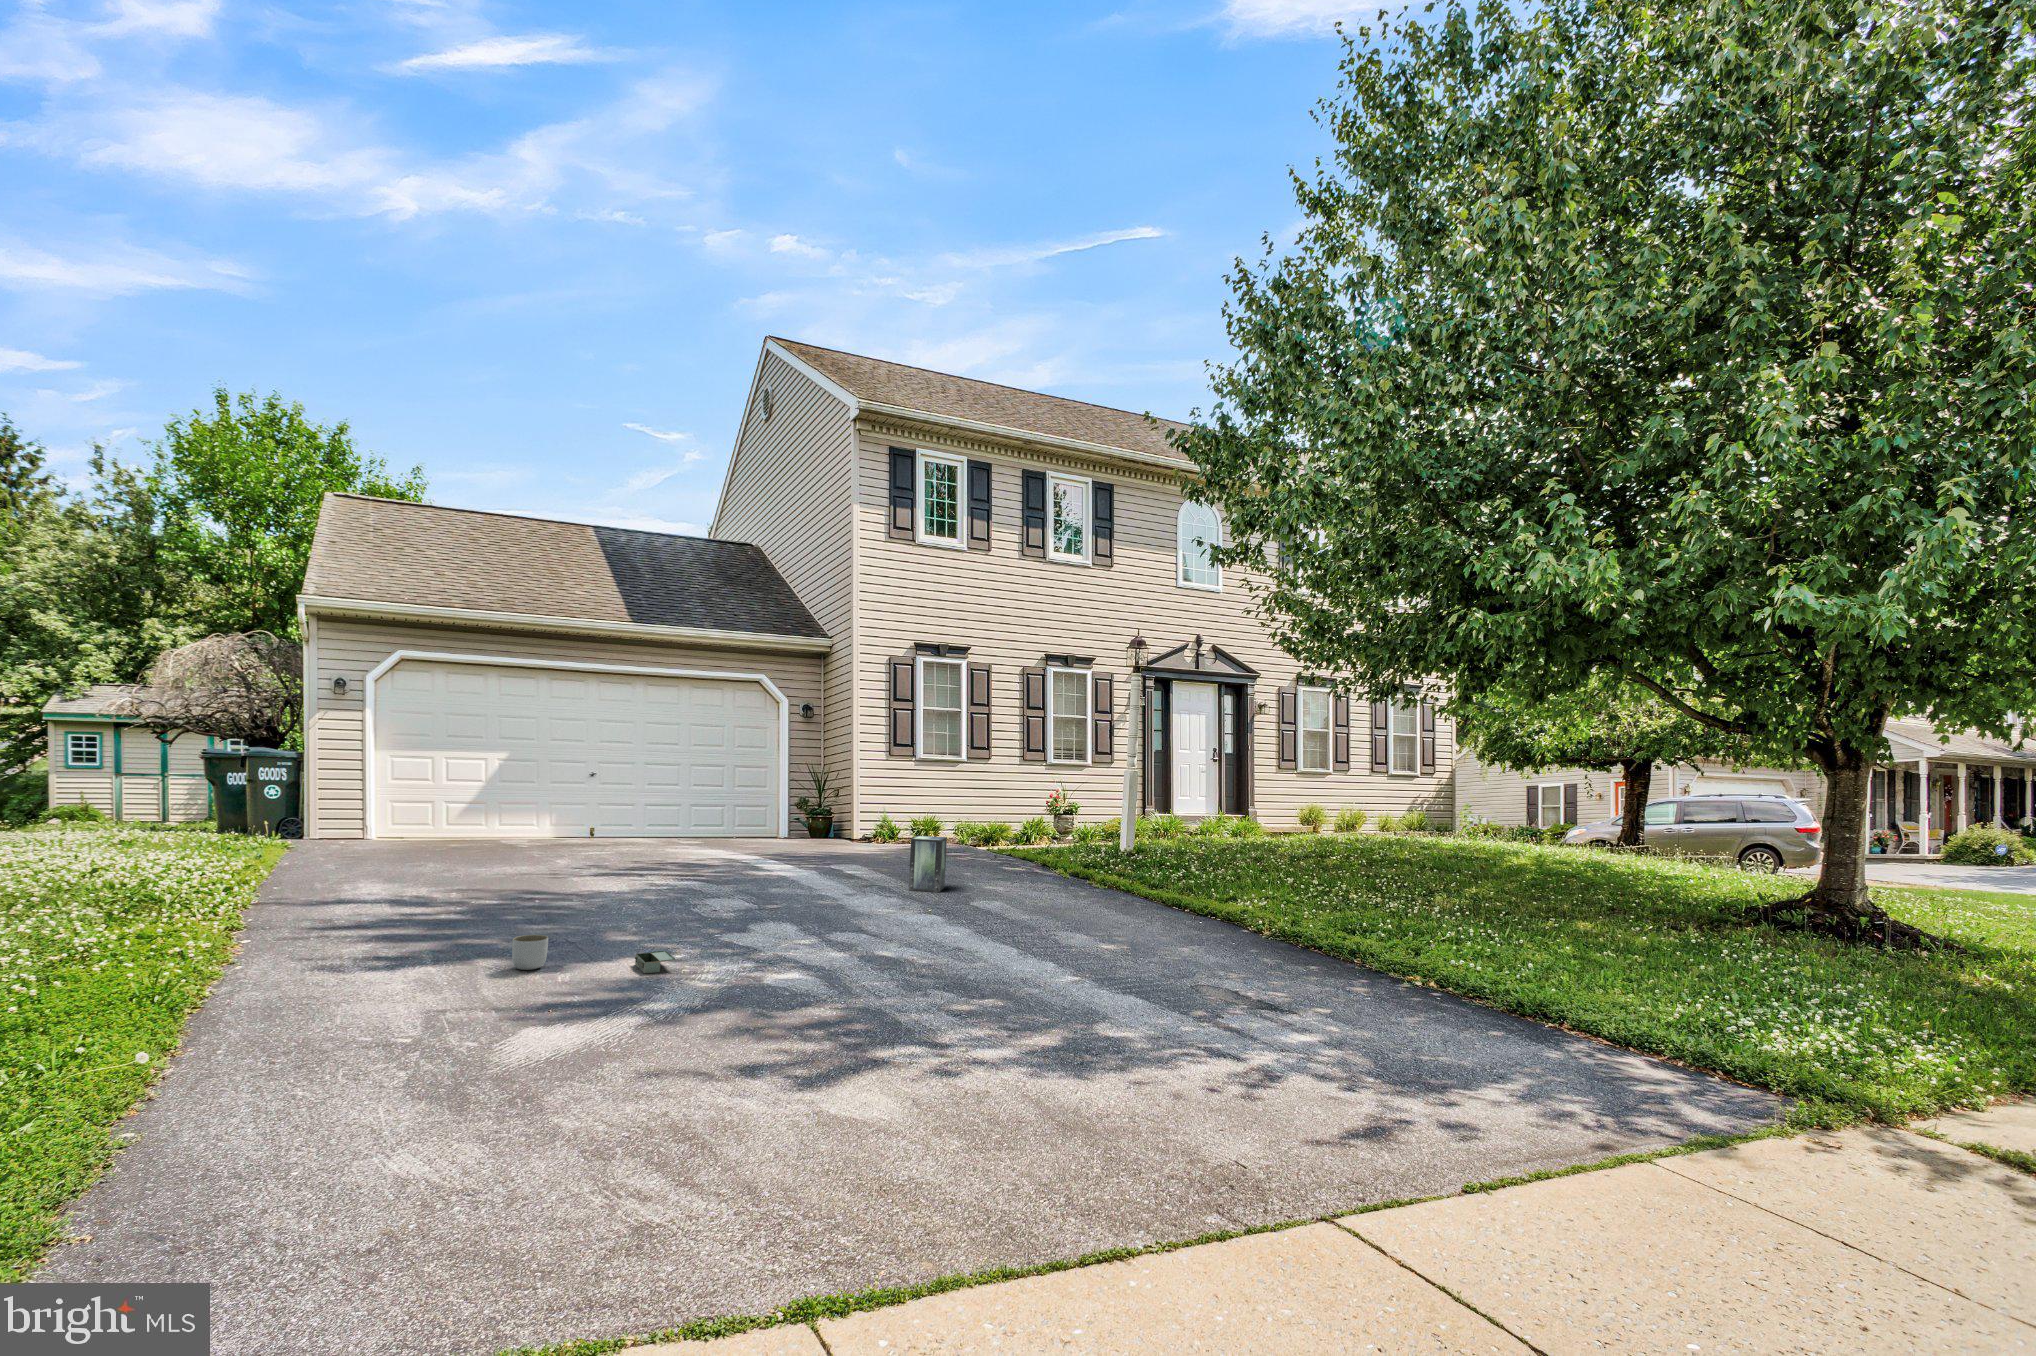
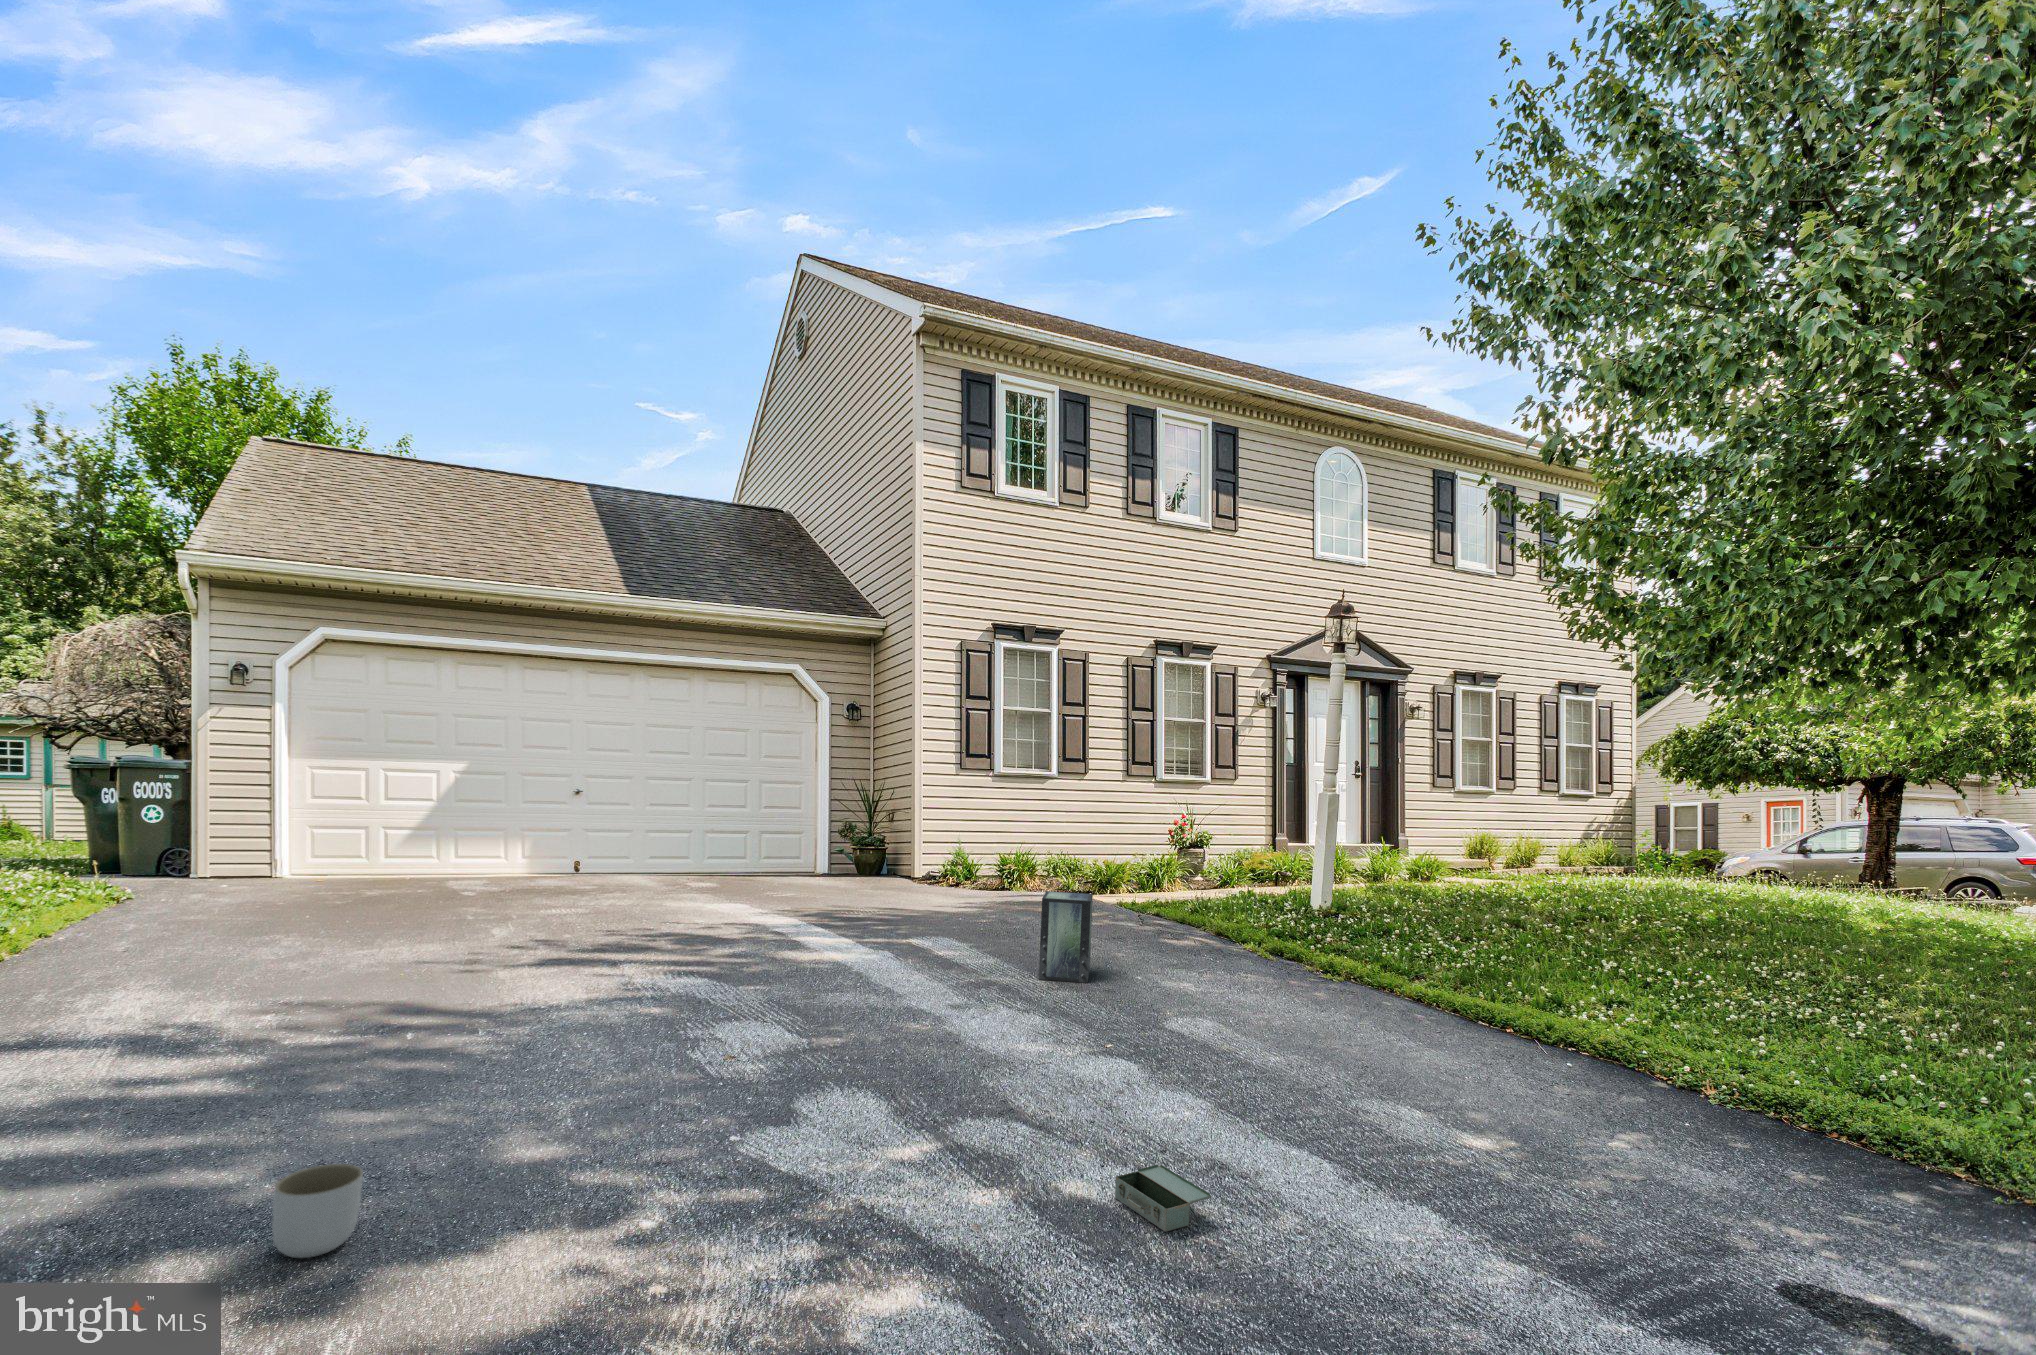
toolbox: present [635,951,675,973] -> present [1115,1165,1211,1232]

